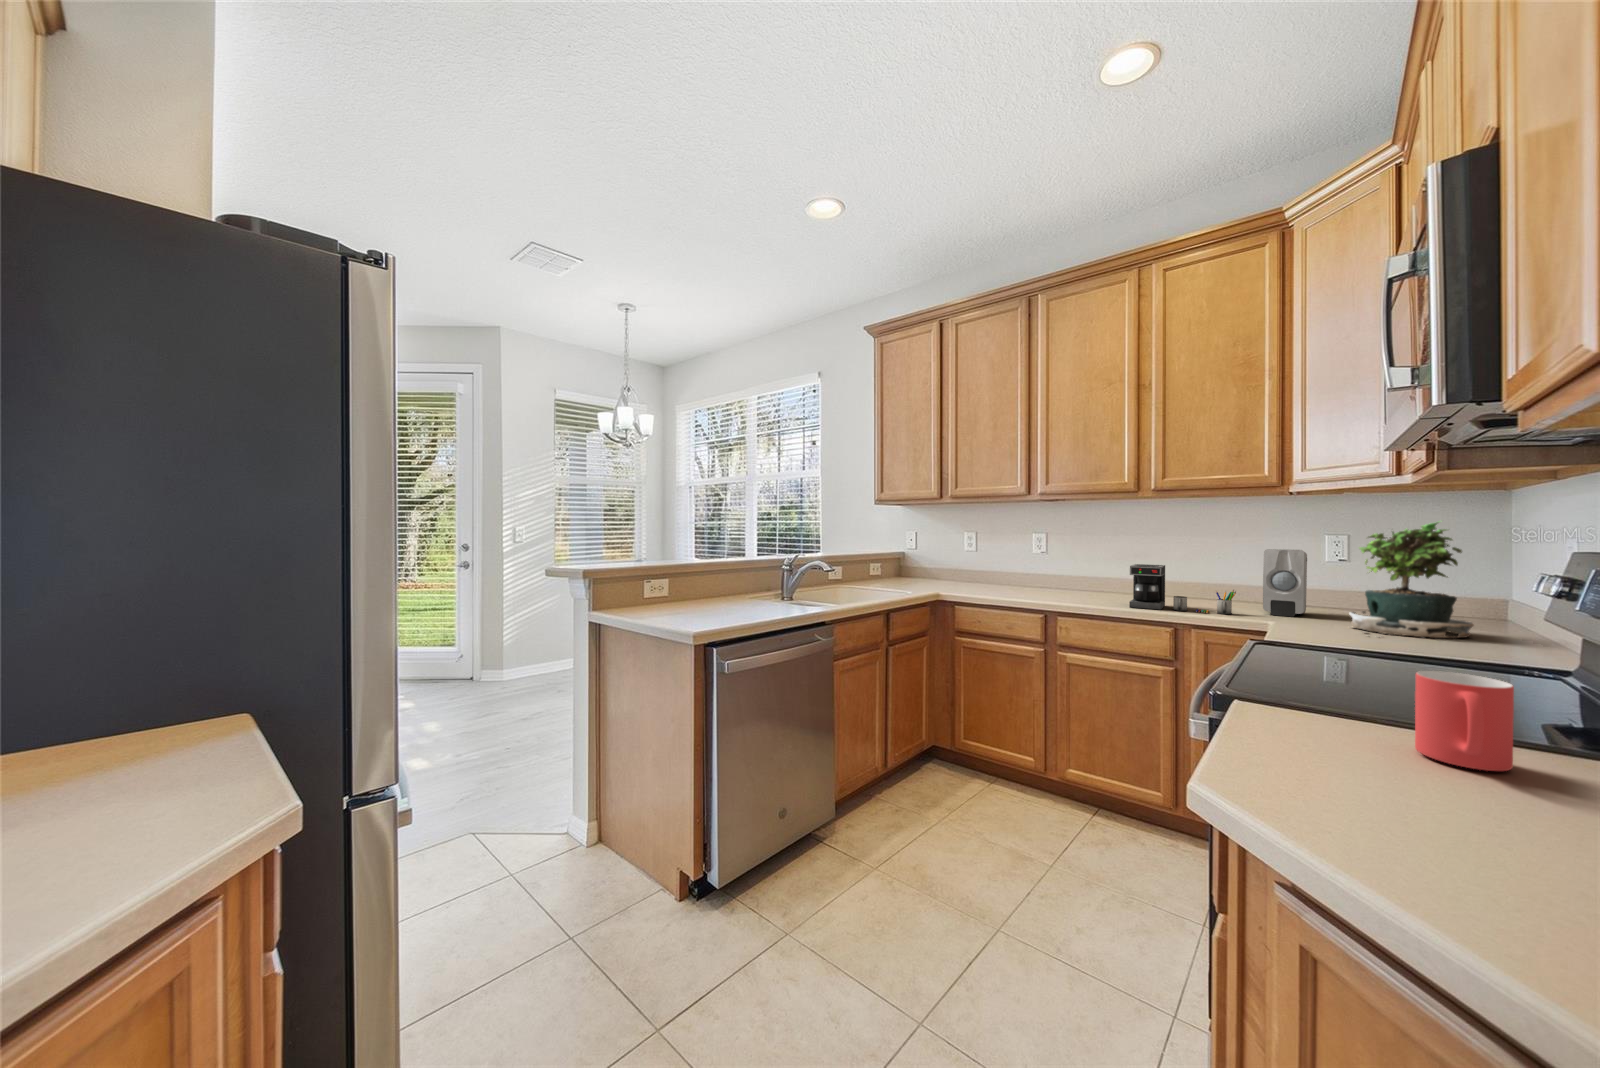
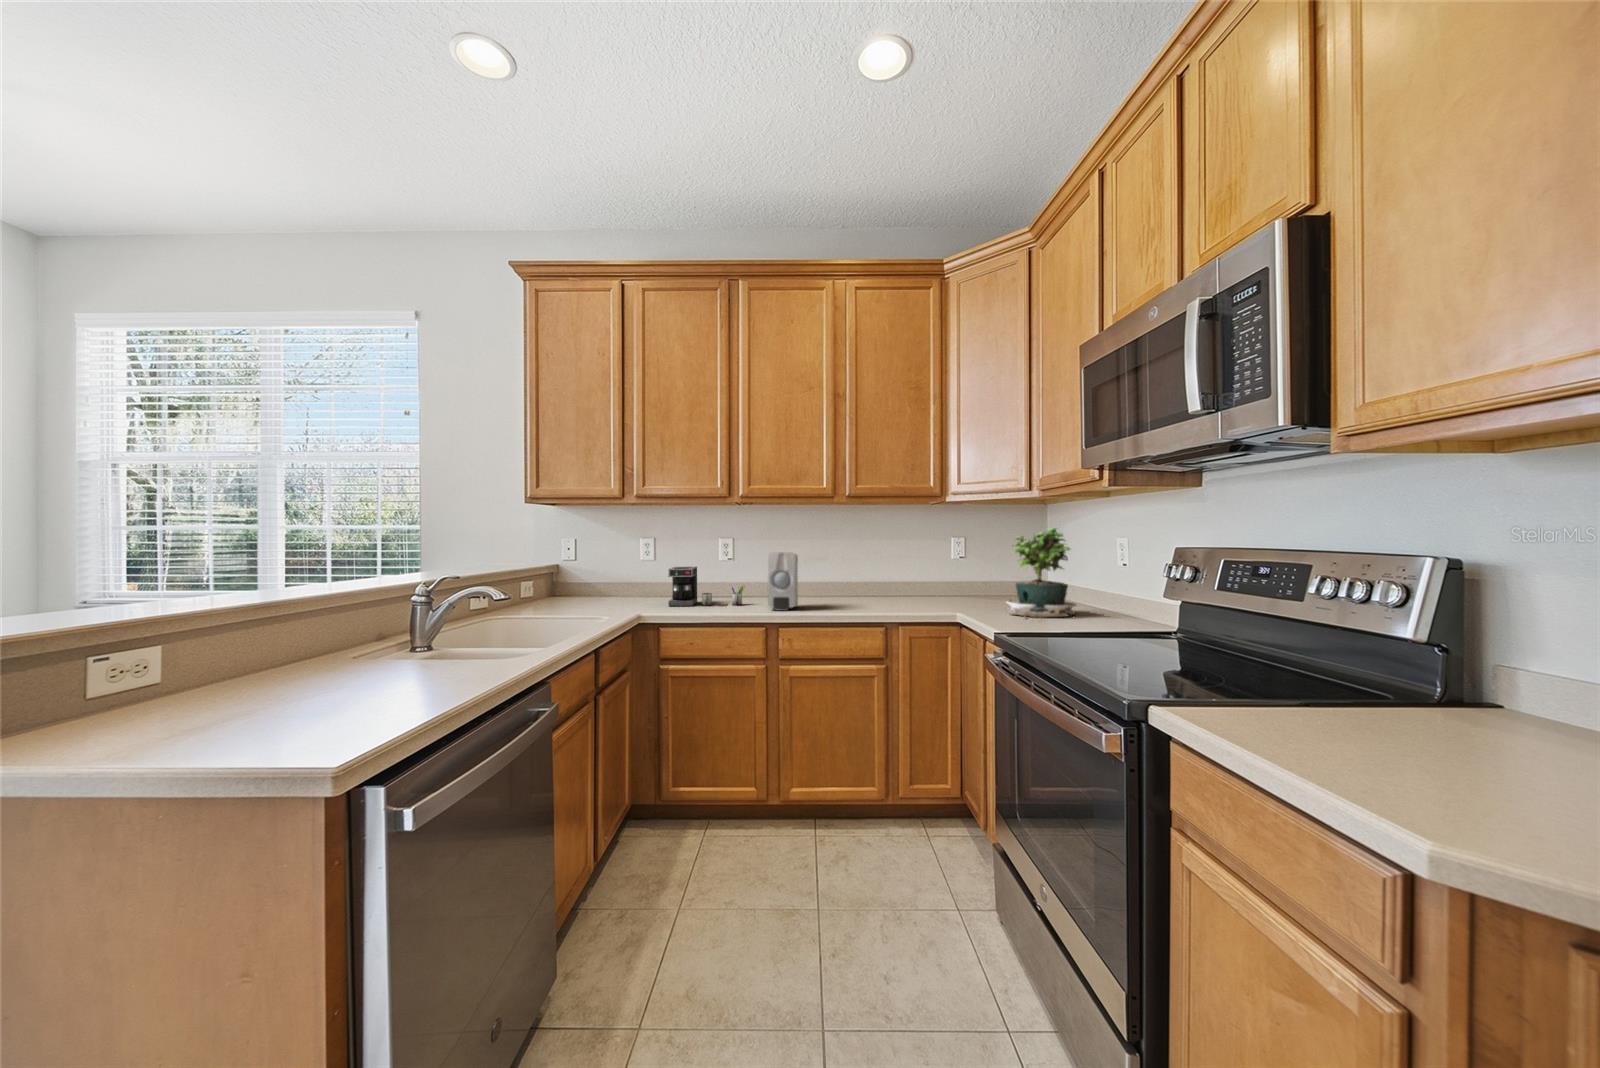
soap dispenser: present [1263,549,1307,617] -> present [768,552,798,611]
coffee maker: present [1129,564,1236,614] -> present [668,567,745,606]
mug: present [1415,671,1514,771] -> none [1260,653,1332,729]

